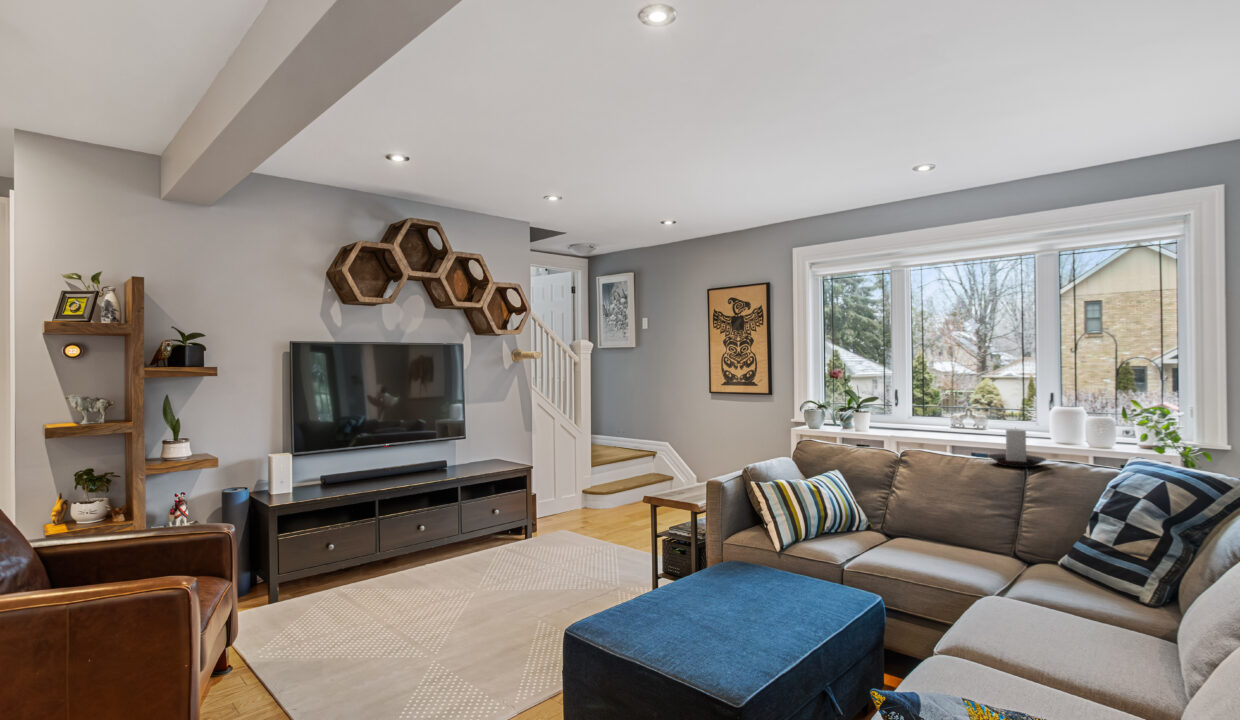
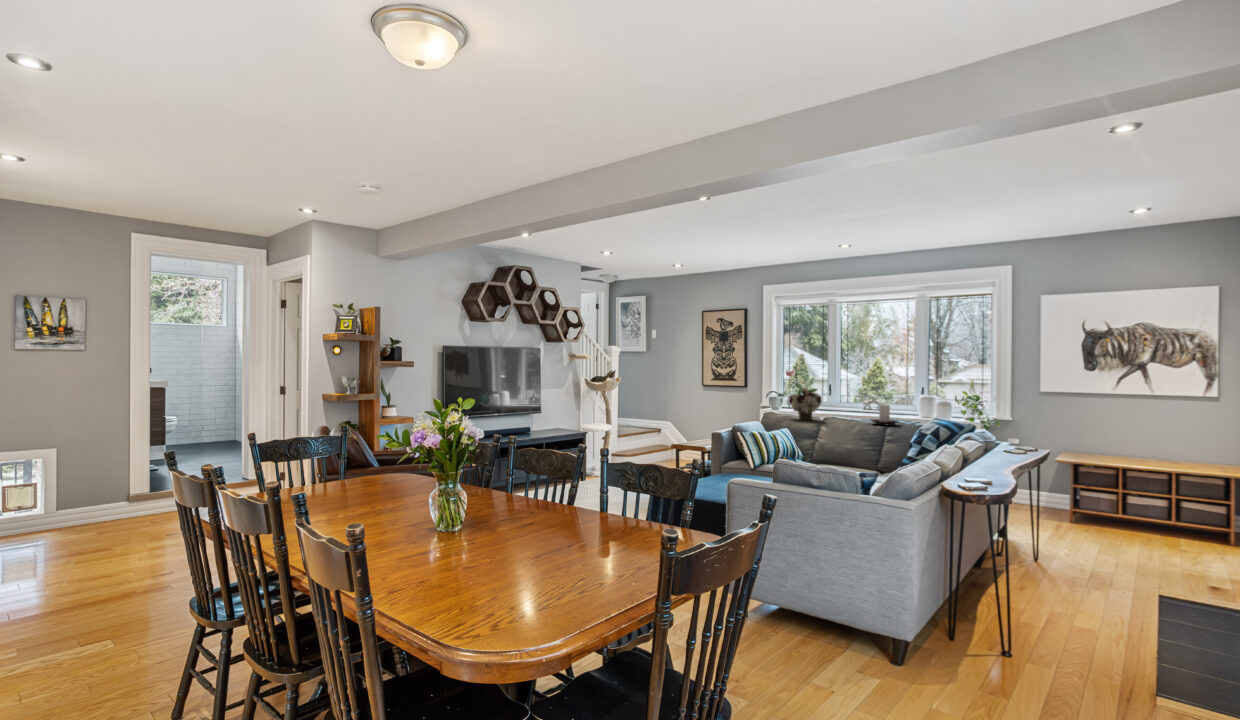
flower arrangement: none [838,398,897,454] -> present [789,388,822,420]

